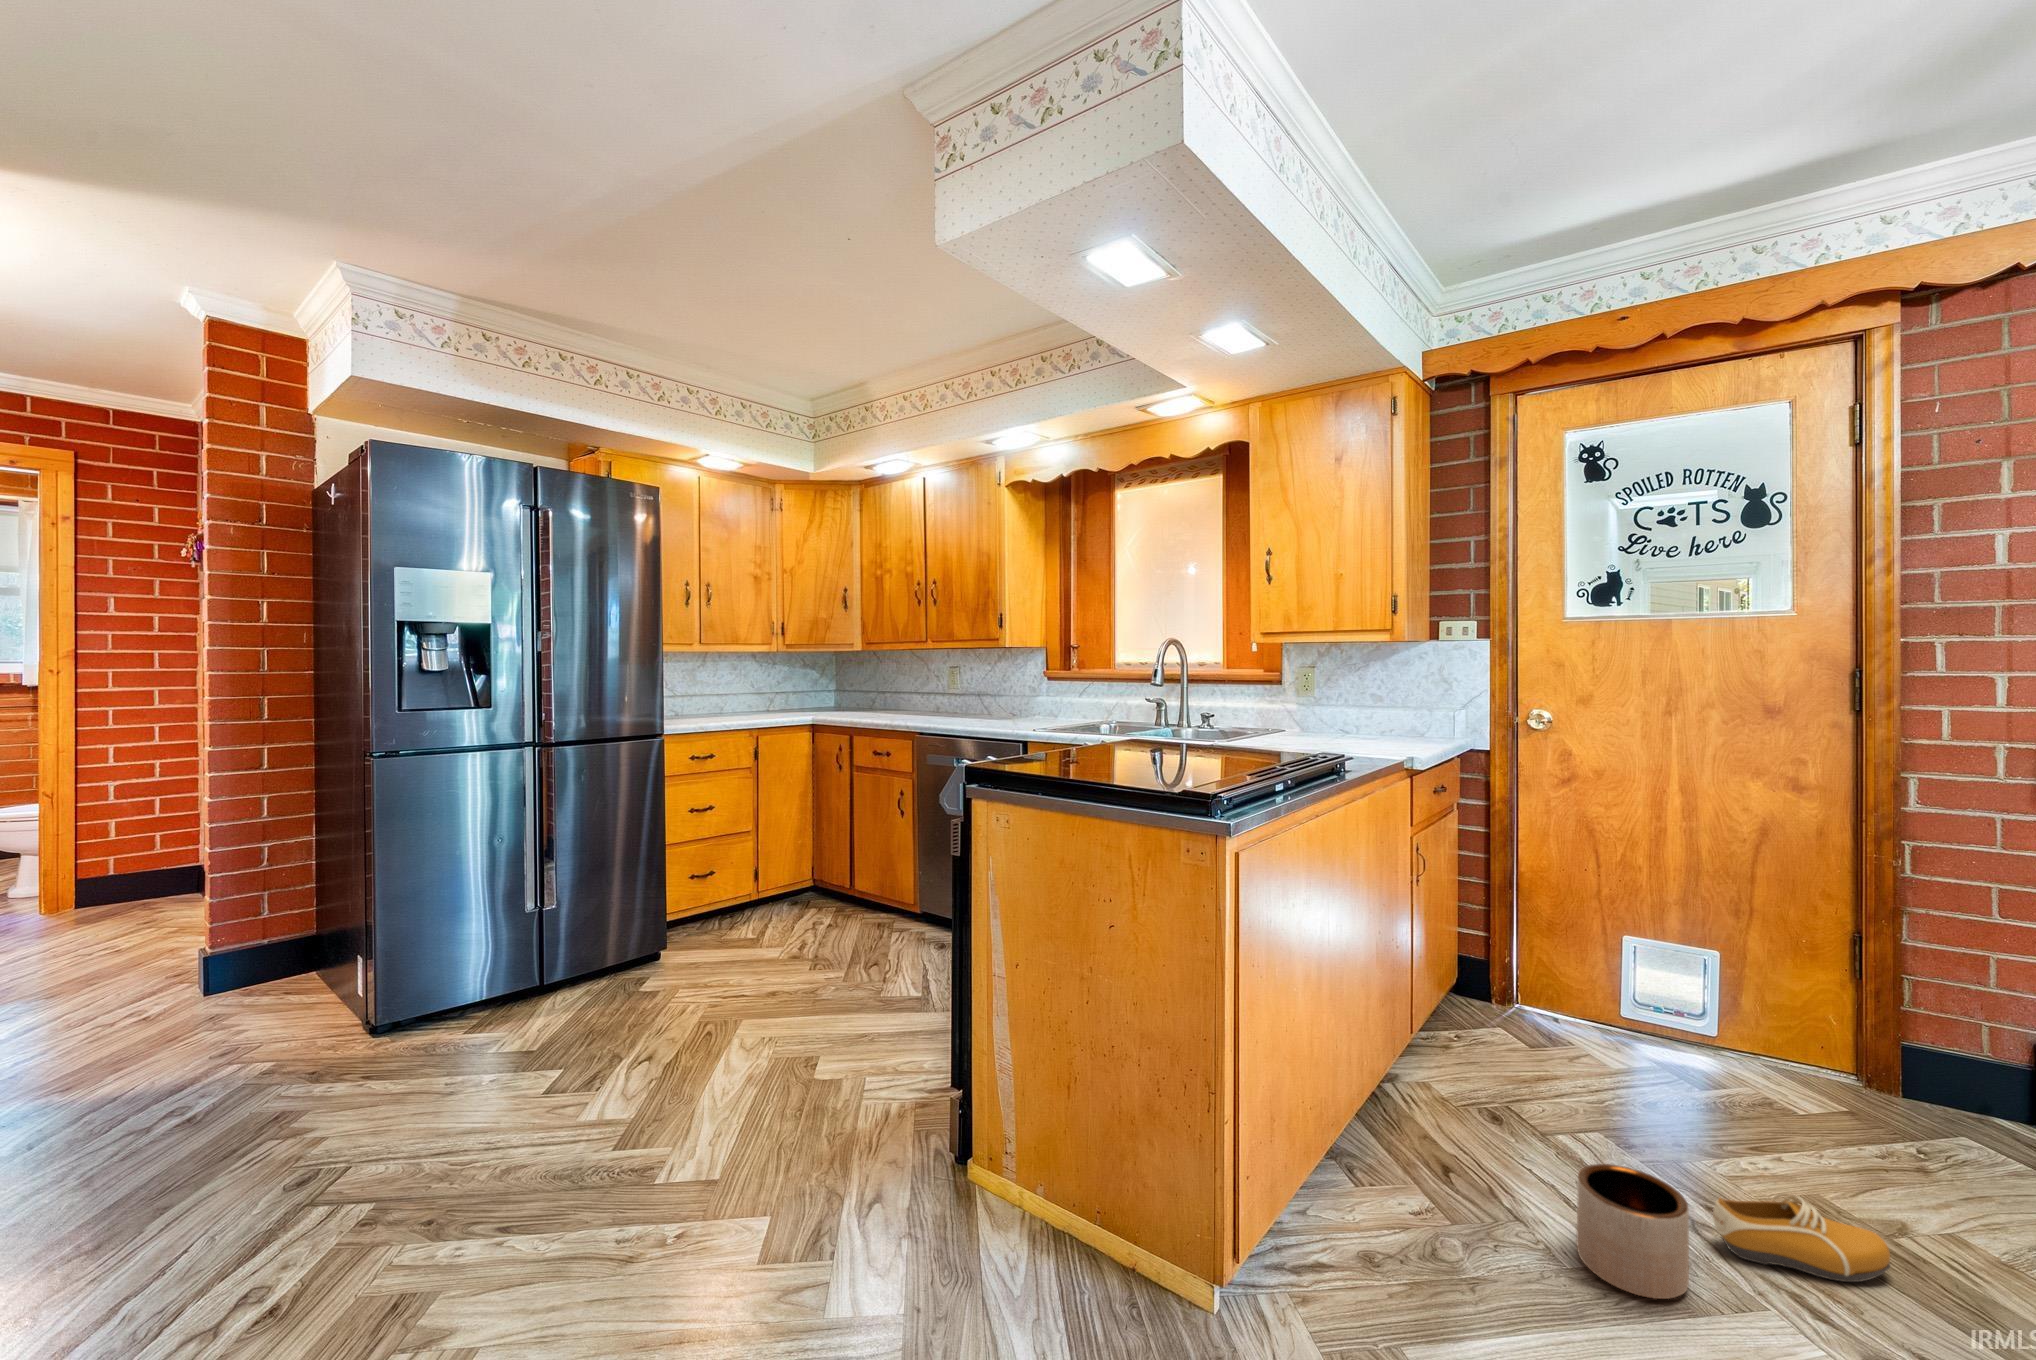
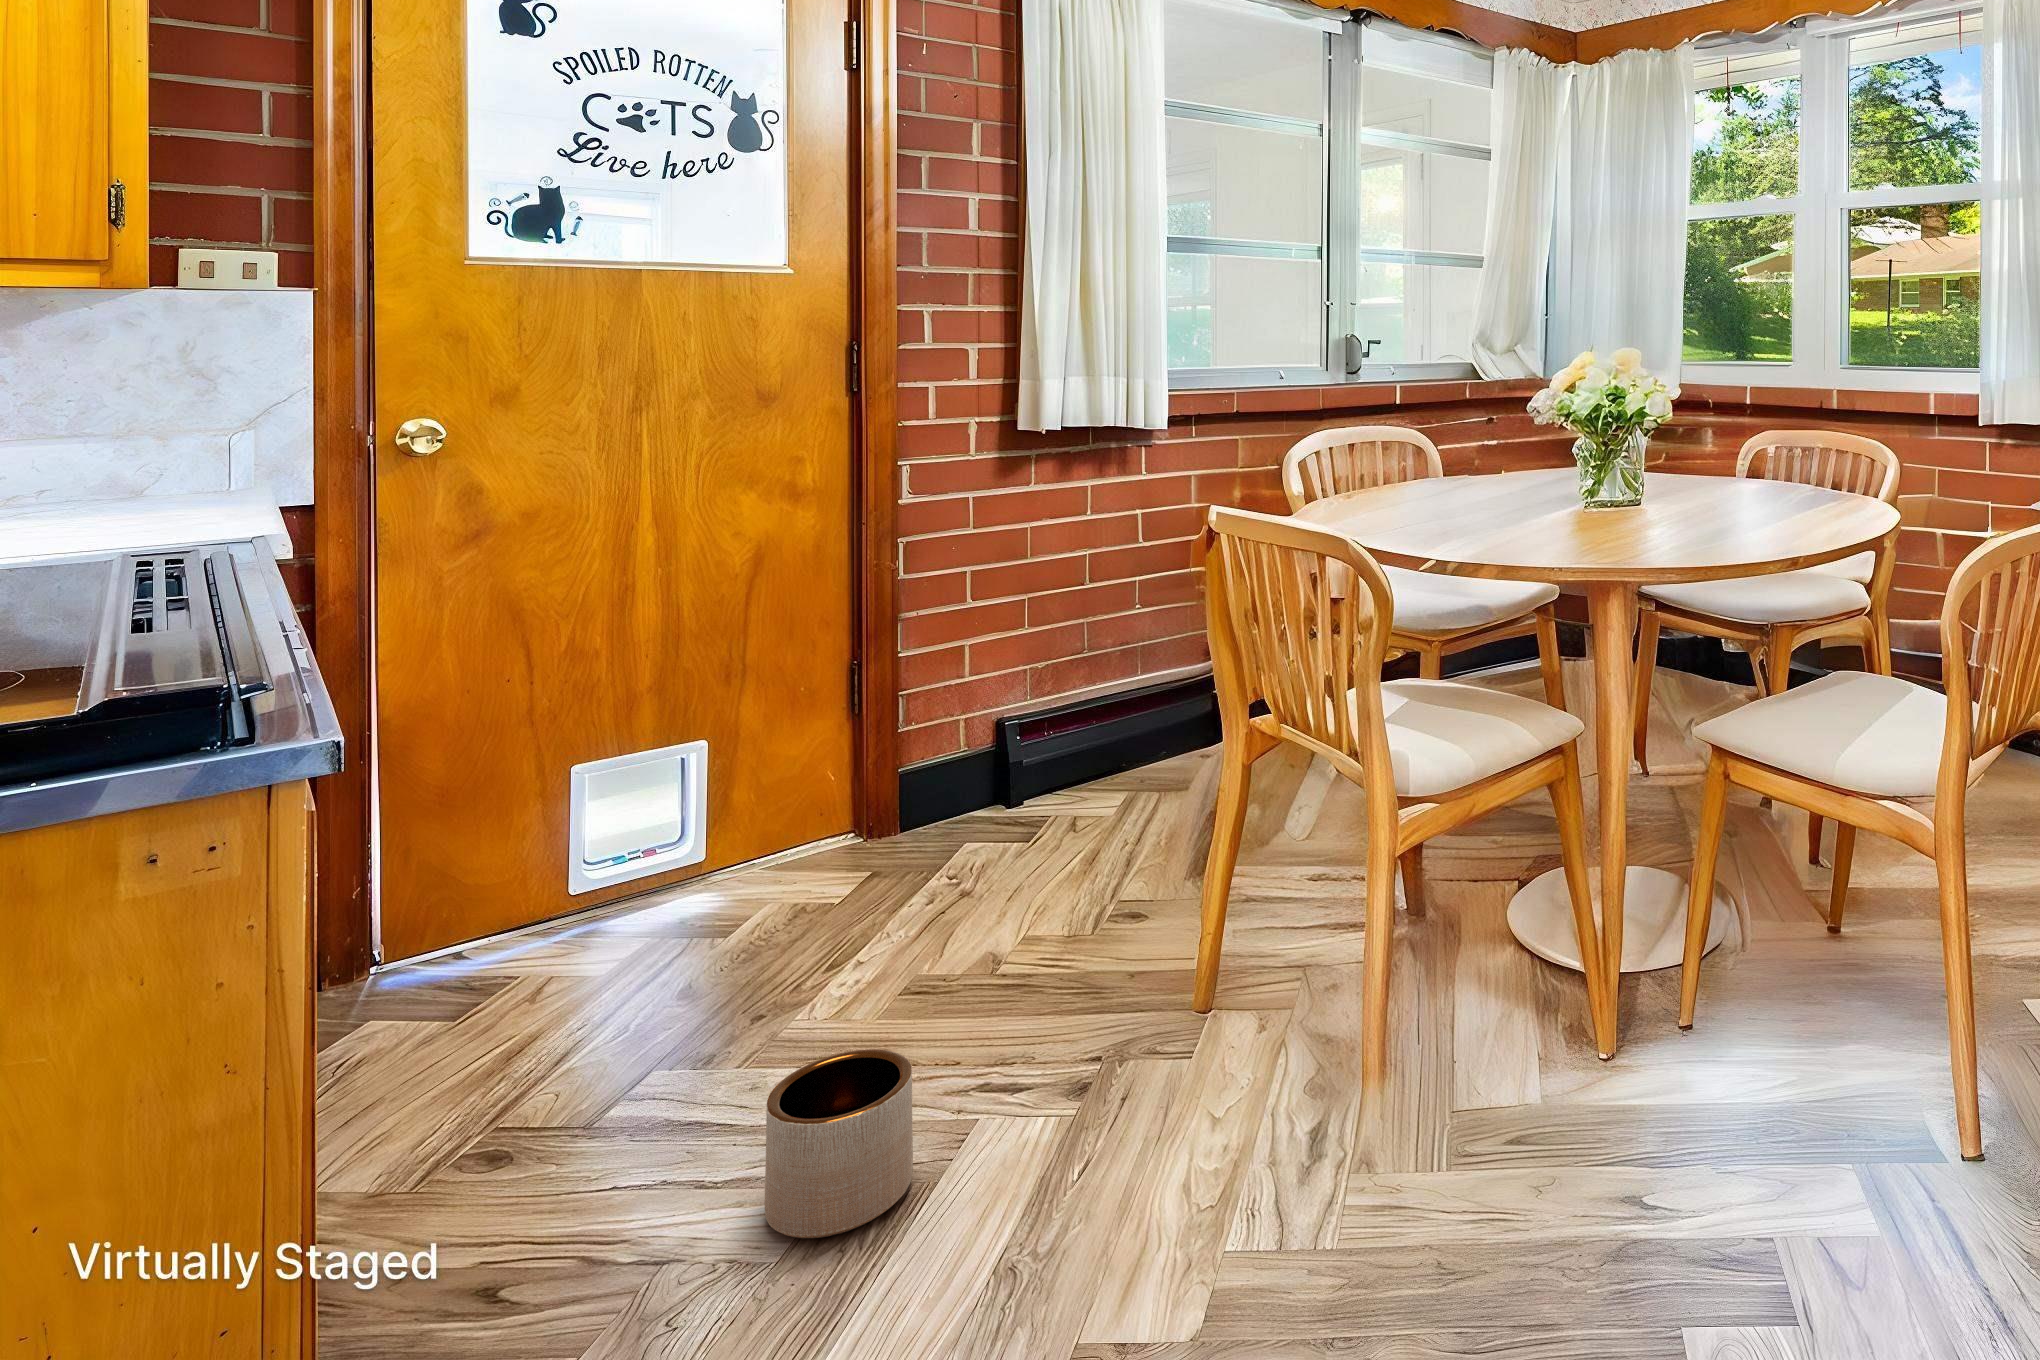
shoe: present [1713,1193,1890,1282] -> none [883,977,1031,1095]

